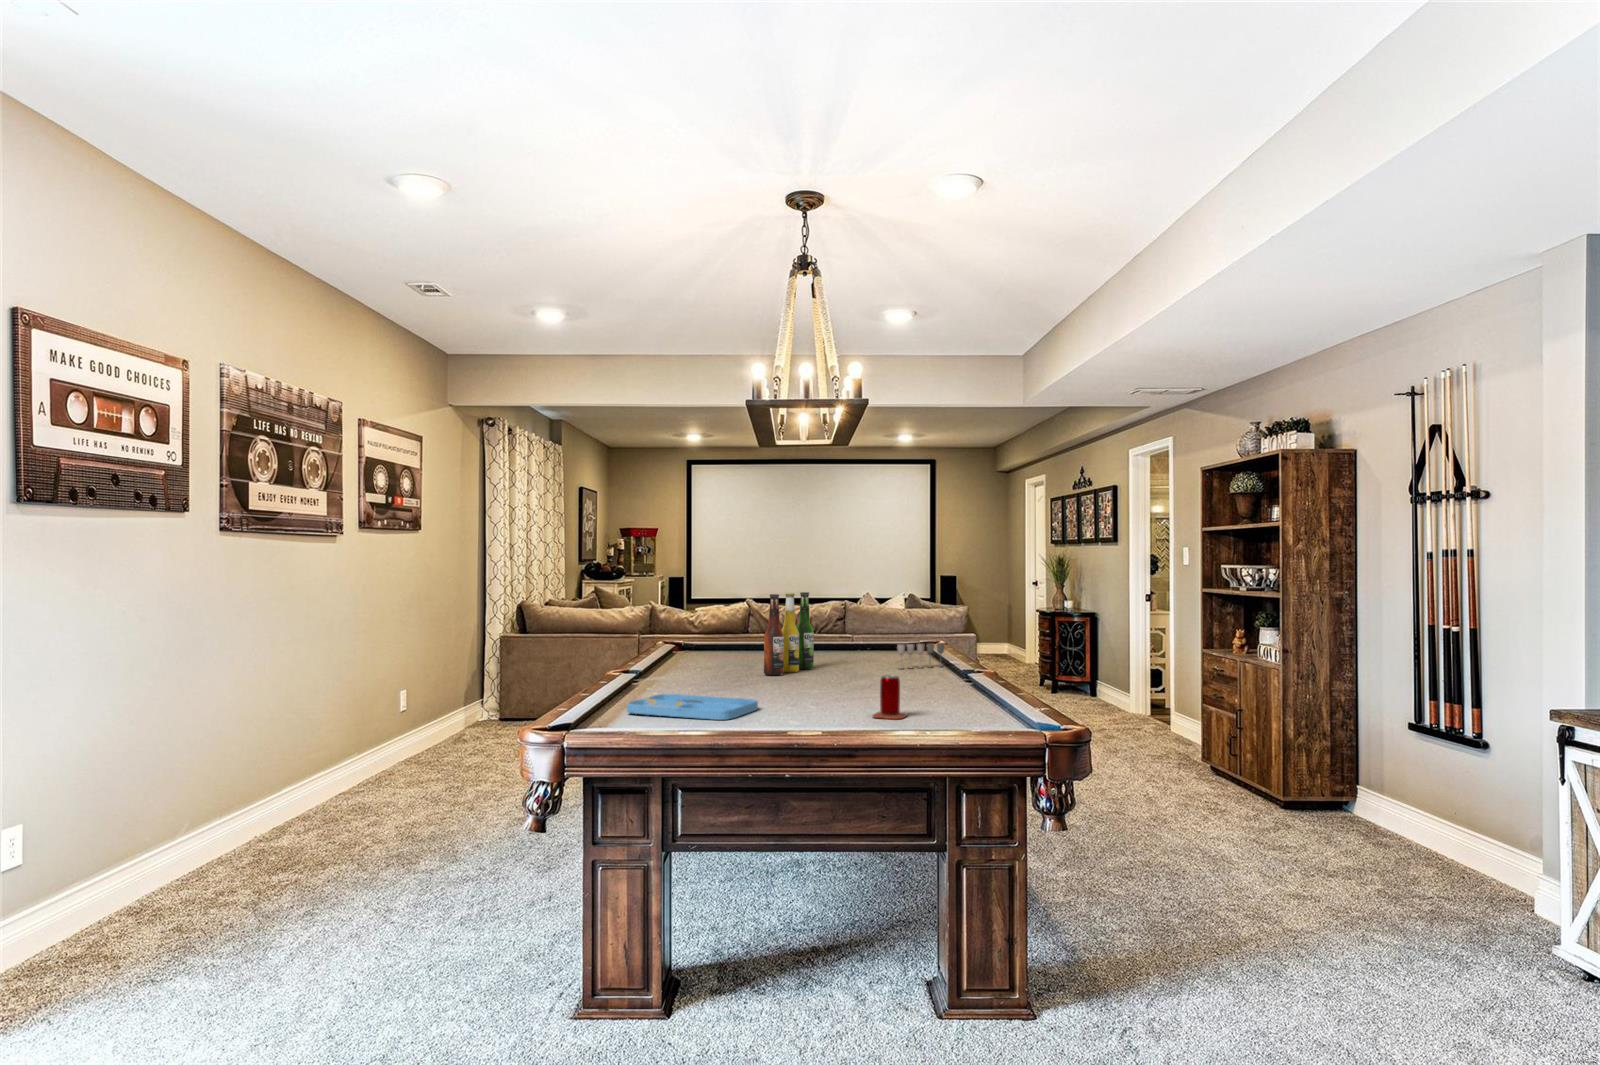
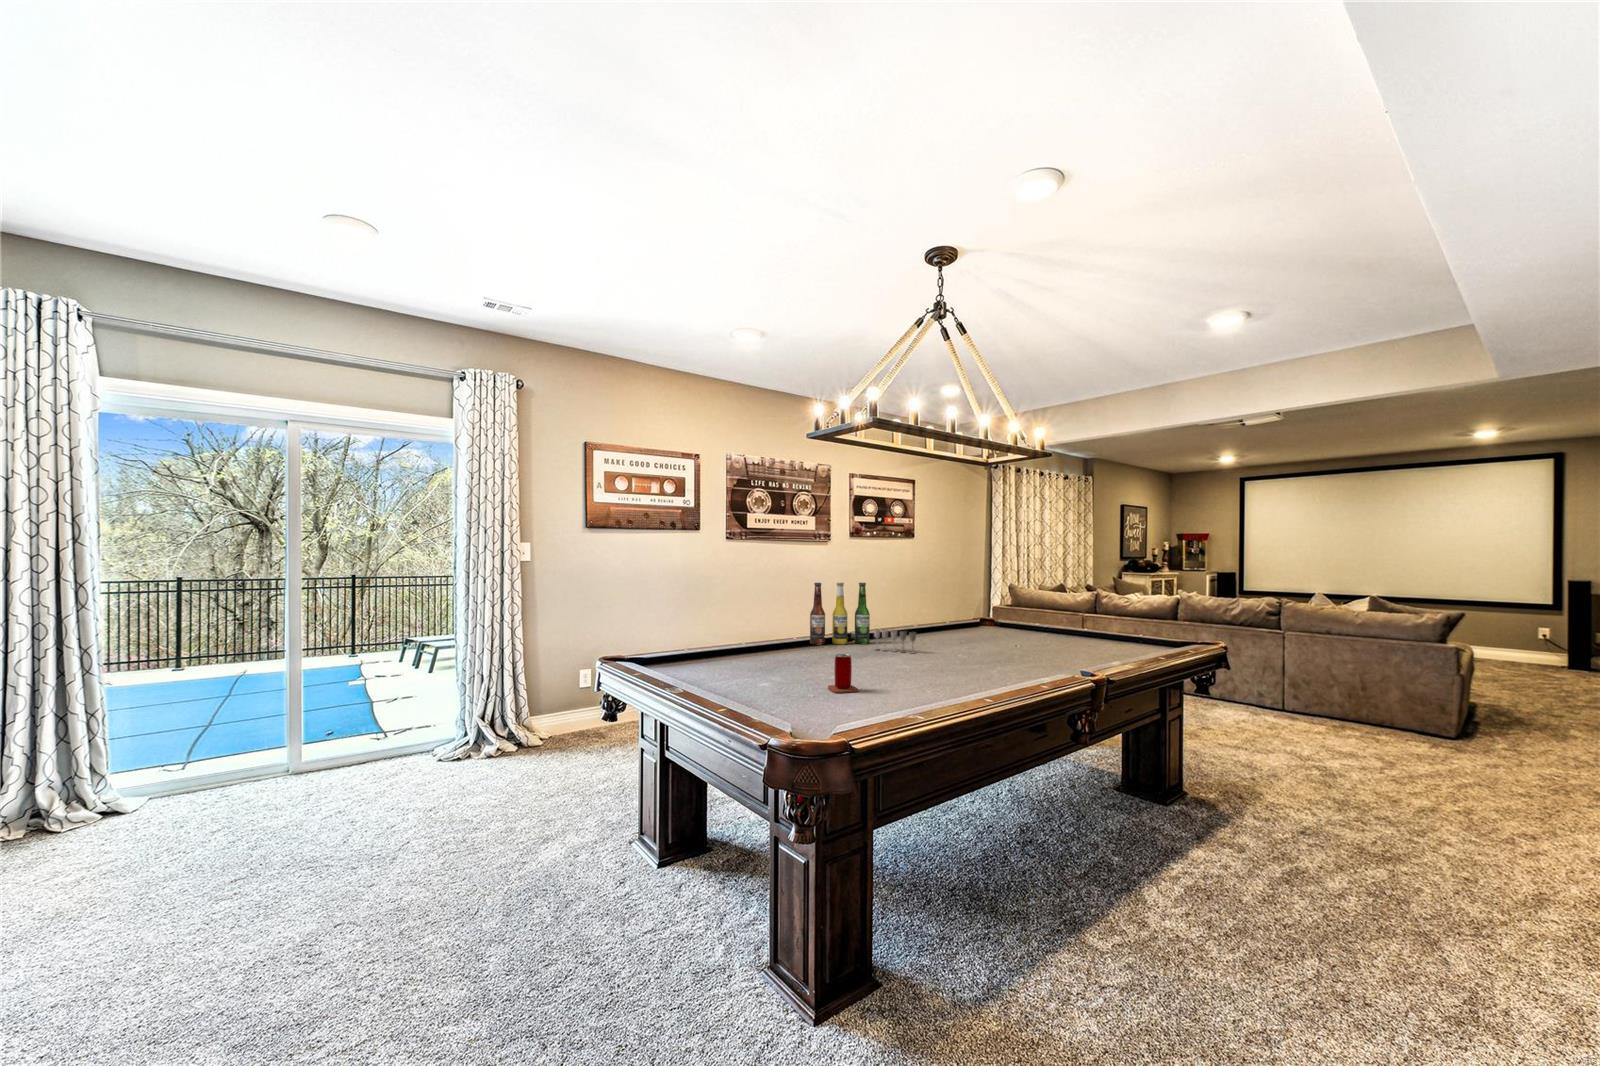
beer bottle: present [764,592,814,675] -> present [810,582,870,645]
wine glass: present [897,643,945,669] -> present [874,629,916,654]
tray: present [627,694,758,720] -> none [740,648,811,670]

